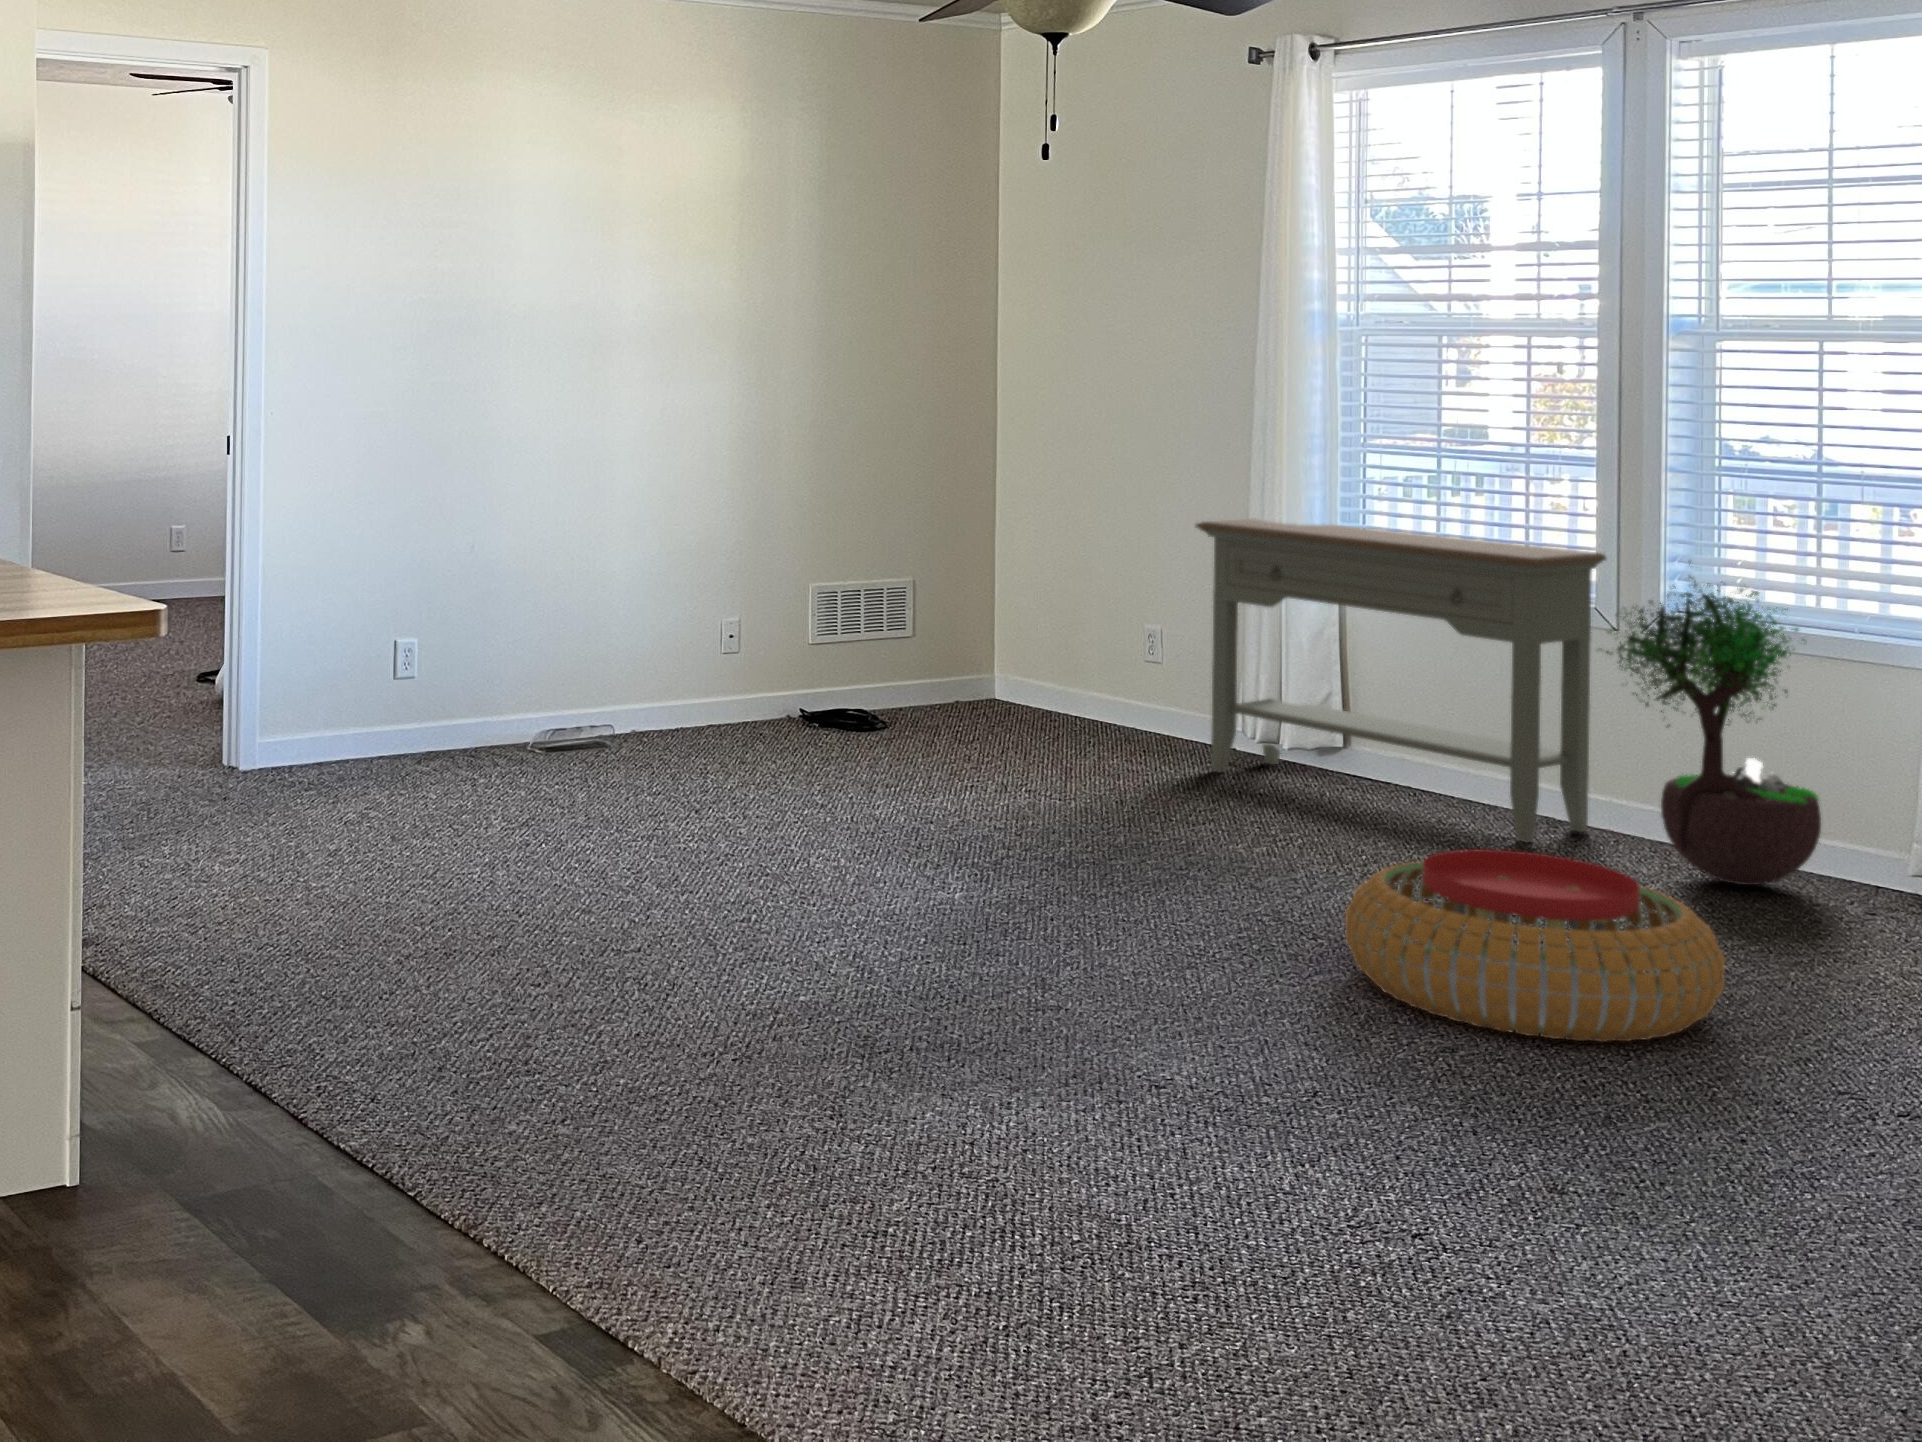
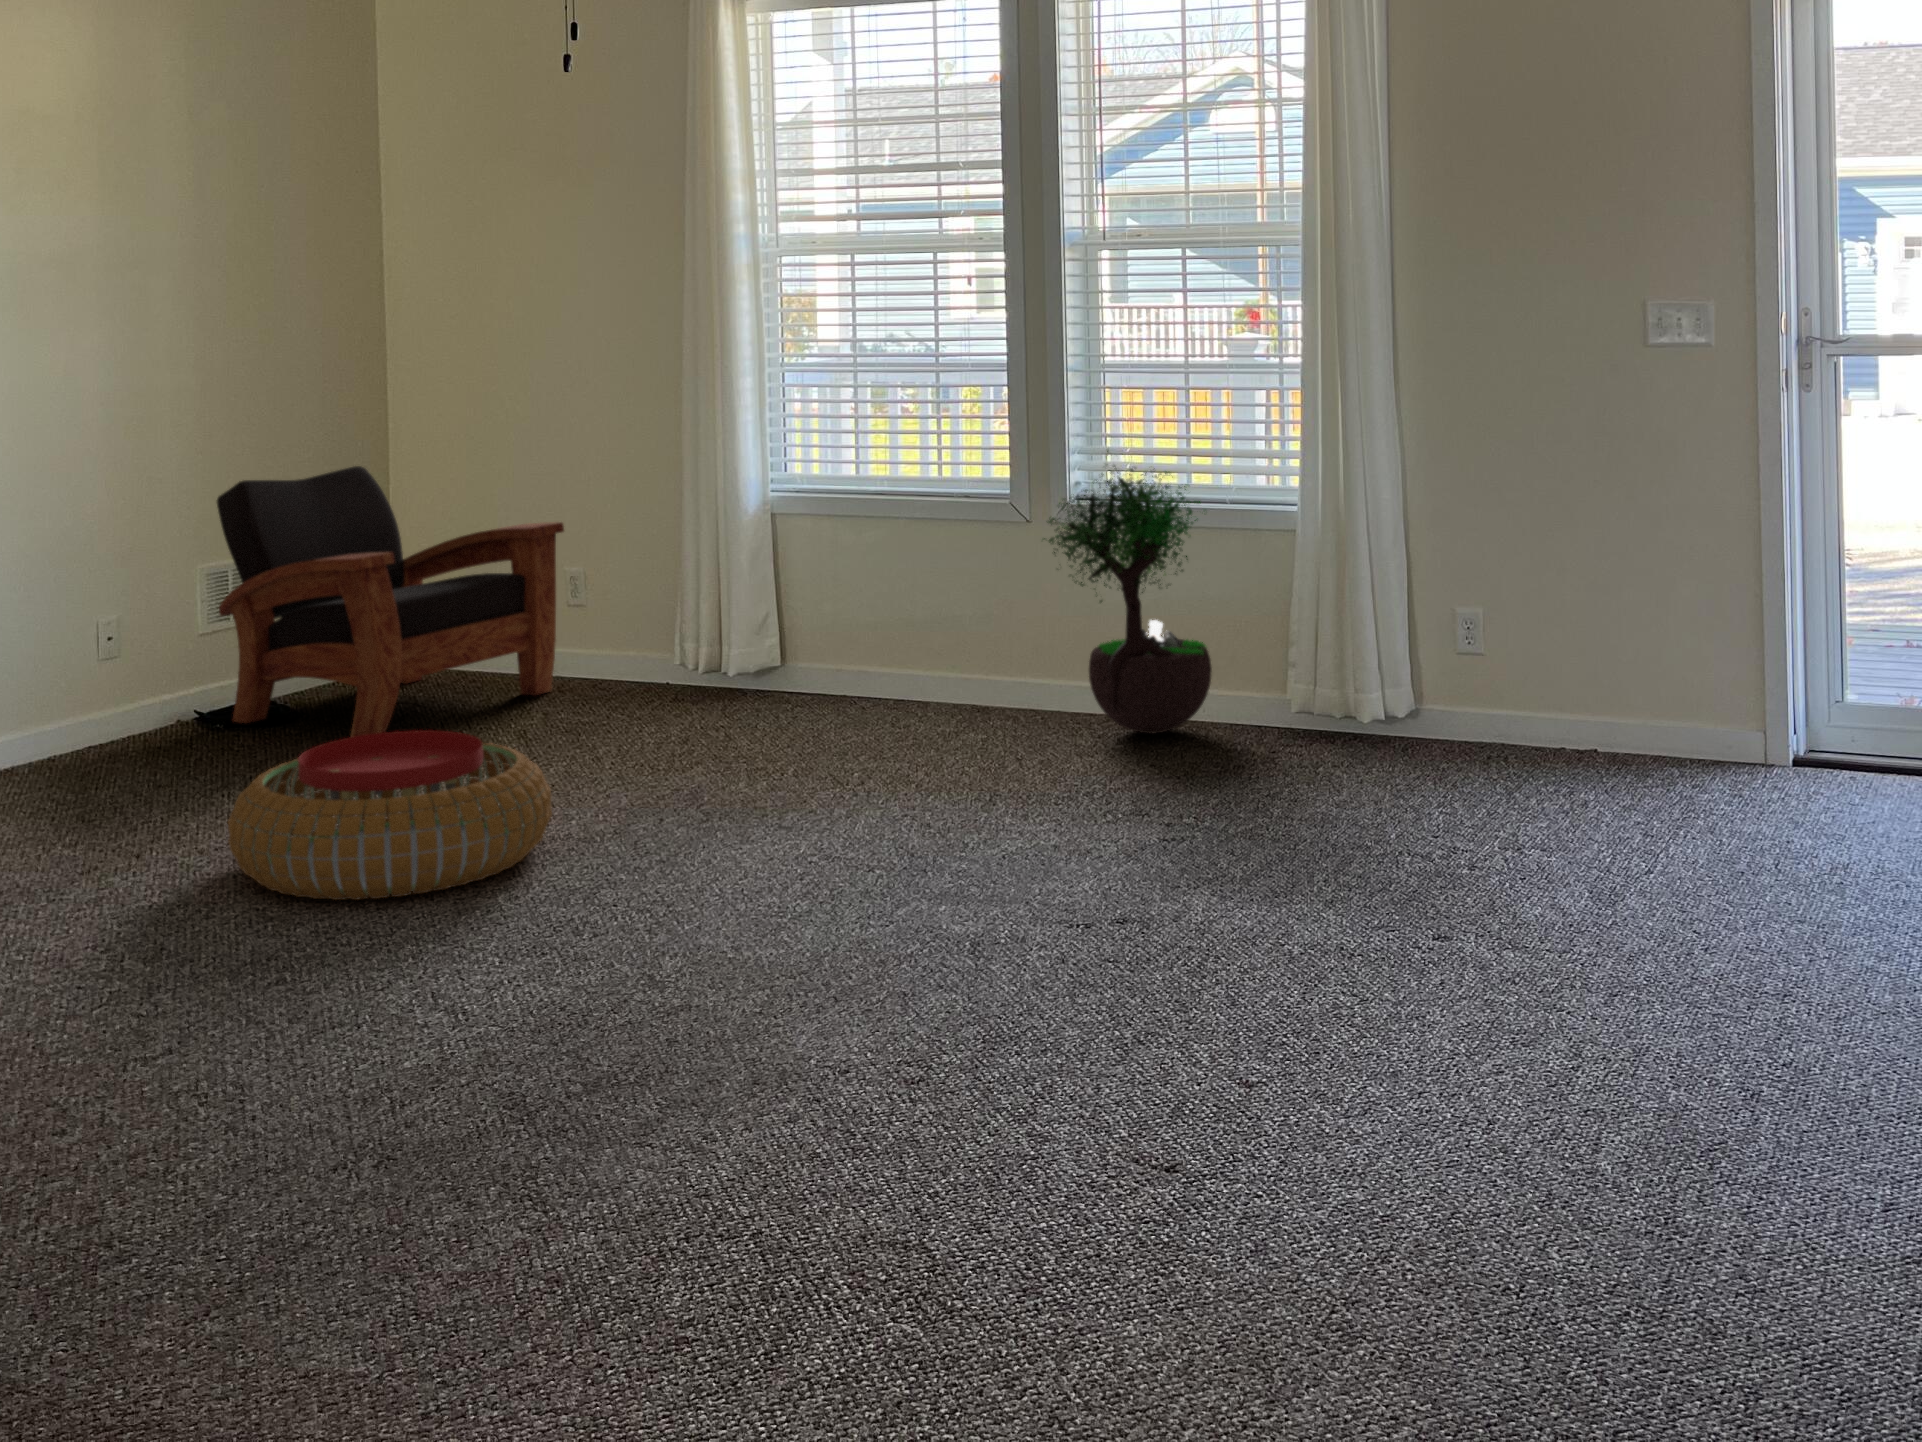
armchair: none [816,509,1132,758] -> present [217,466,564,737]
console table: present [1195,519,1606,842] -> none [638,446,1018,727]
pouf: present [1345,849,1725,1042] -> present [228,730,552,900]

